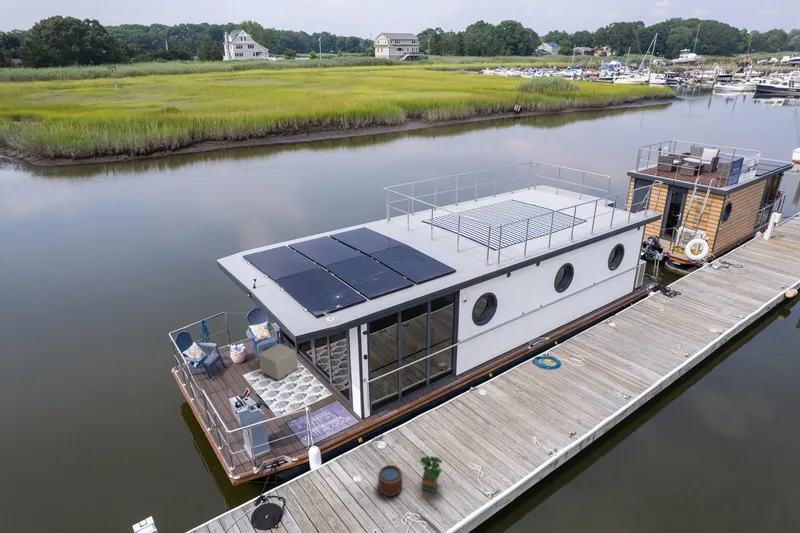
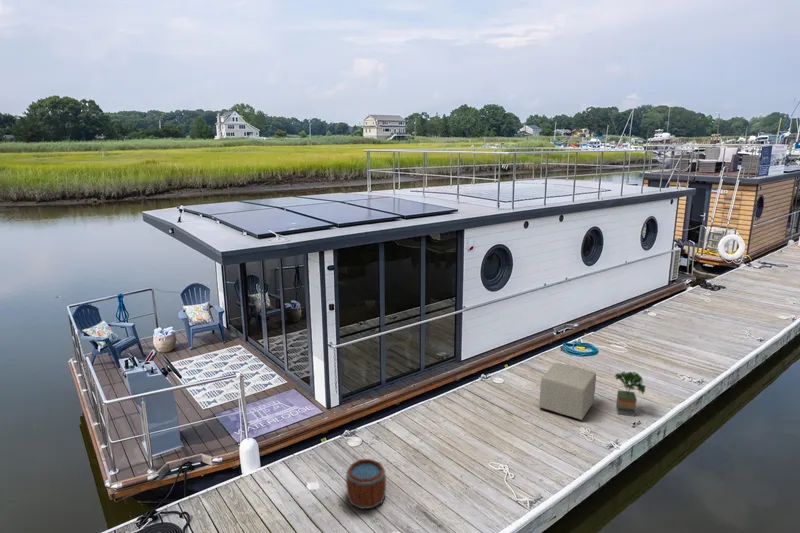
ottoman: present [259,343,298,380] -> present [539,363,596,420]
potted tree: present [420,456,442,491] -> present [615,372,645,416]

